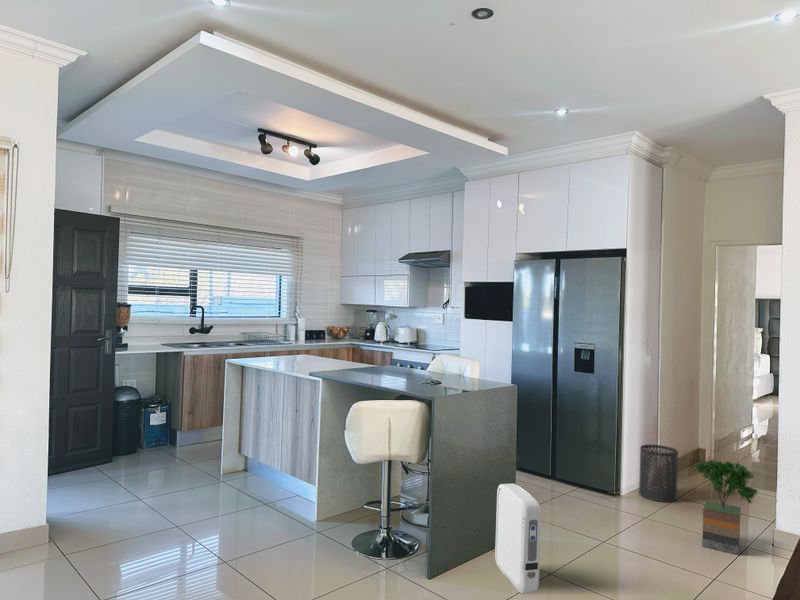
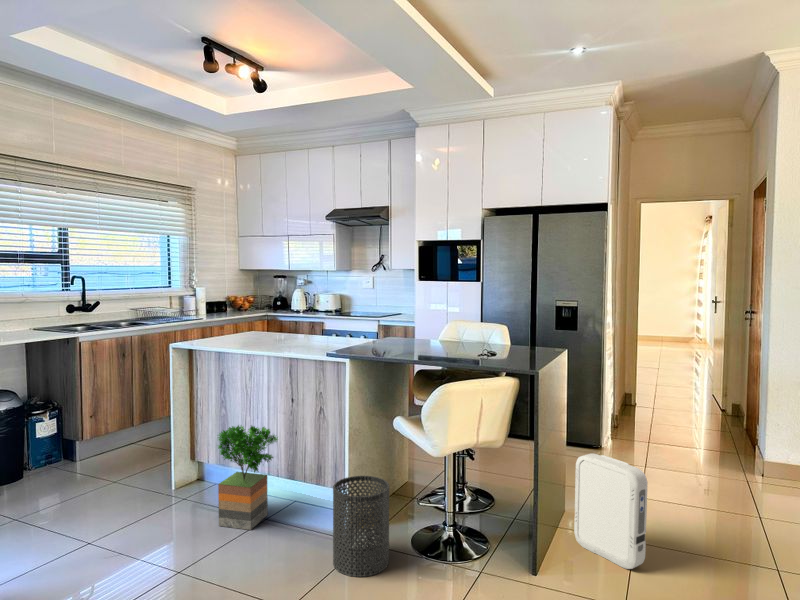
trash can: present [639,445,678,502] -> present [333,476,389,577]
potted tree: present [695,460,758,555] -> present [218,425,278,530]

